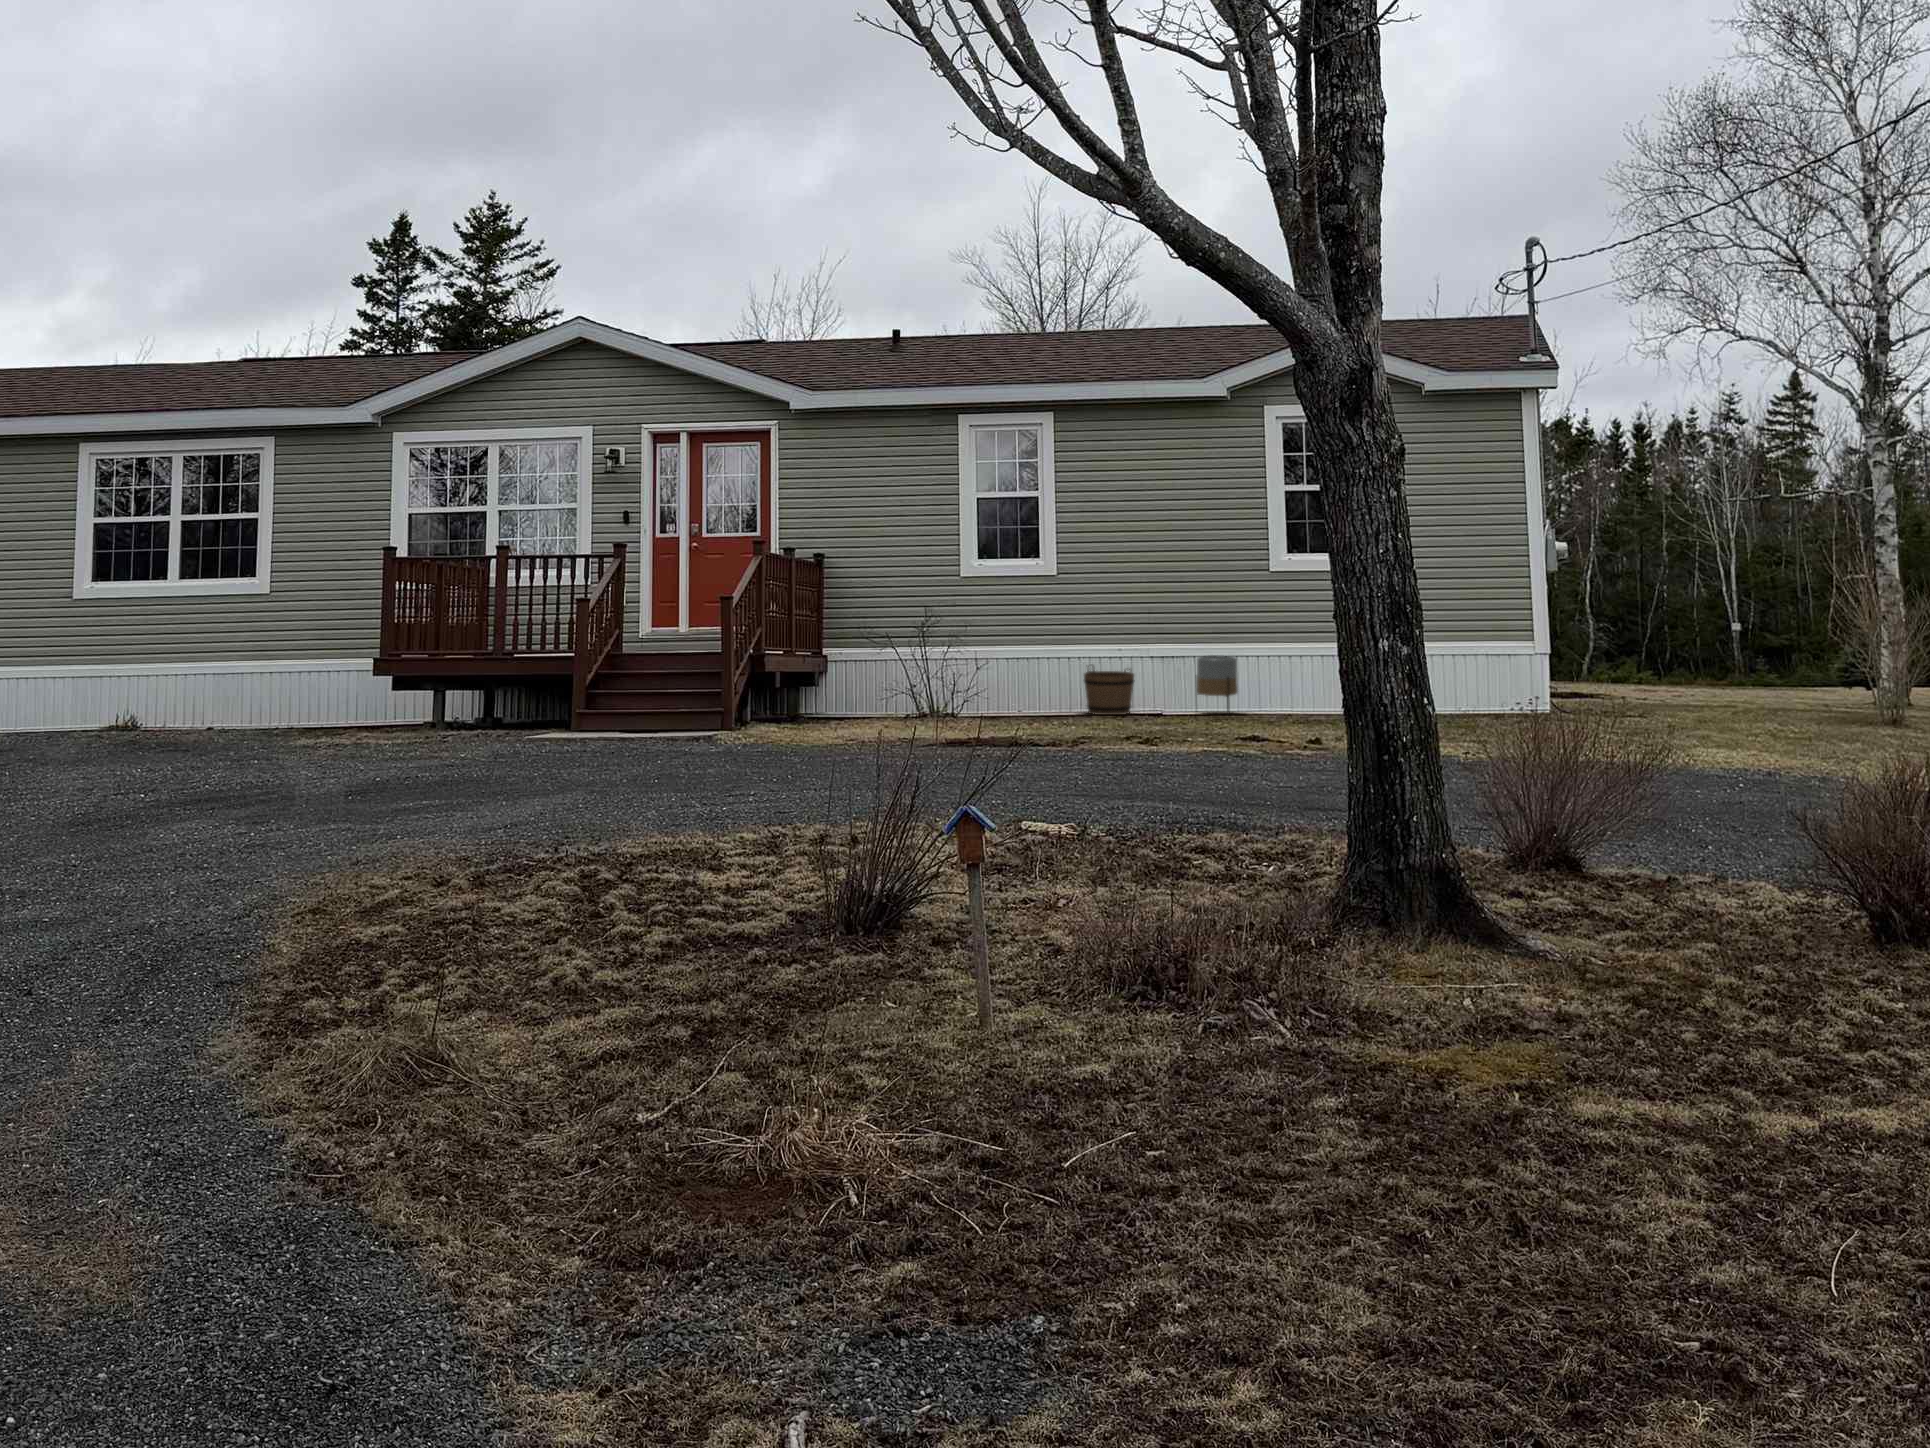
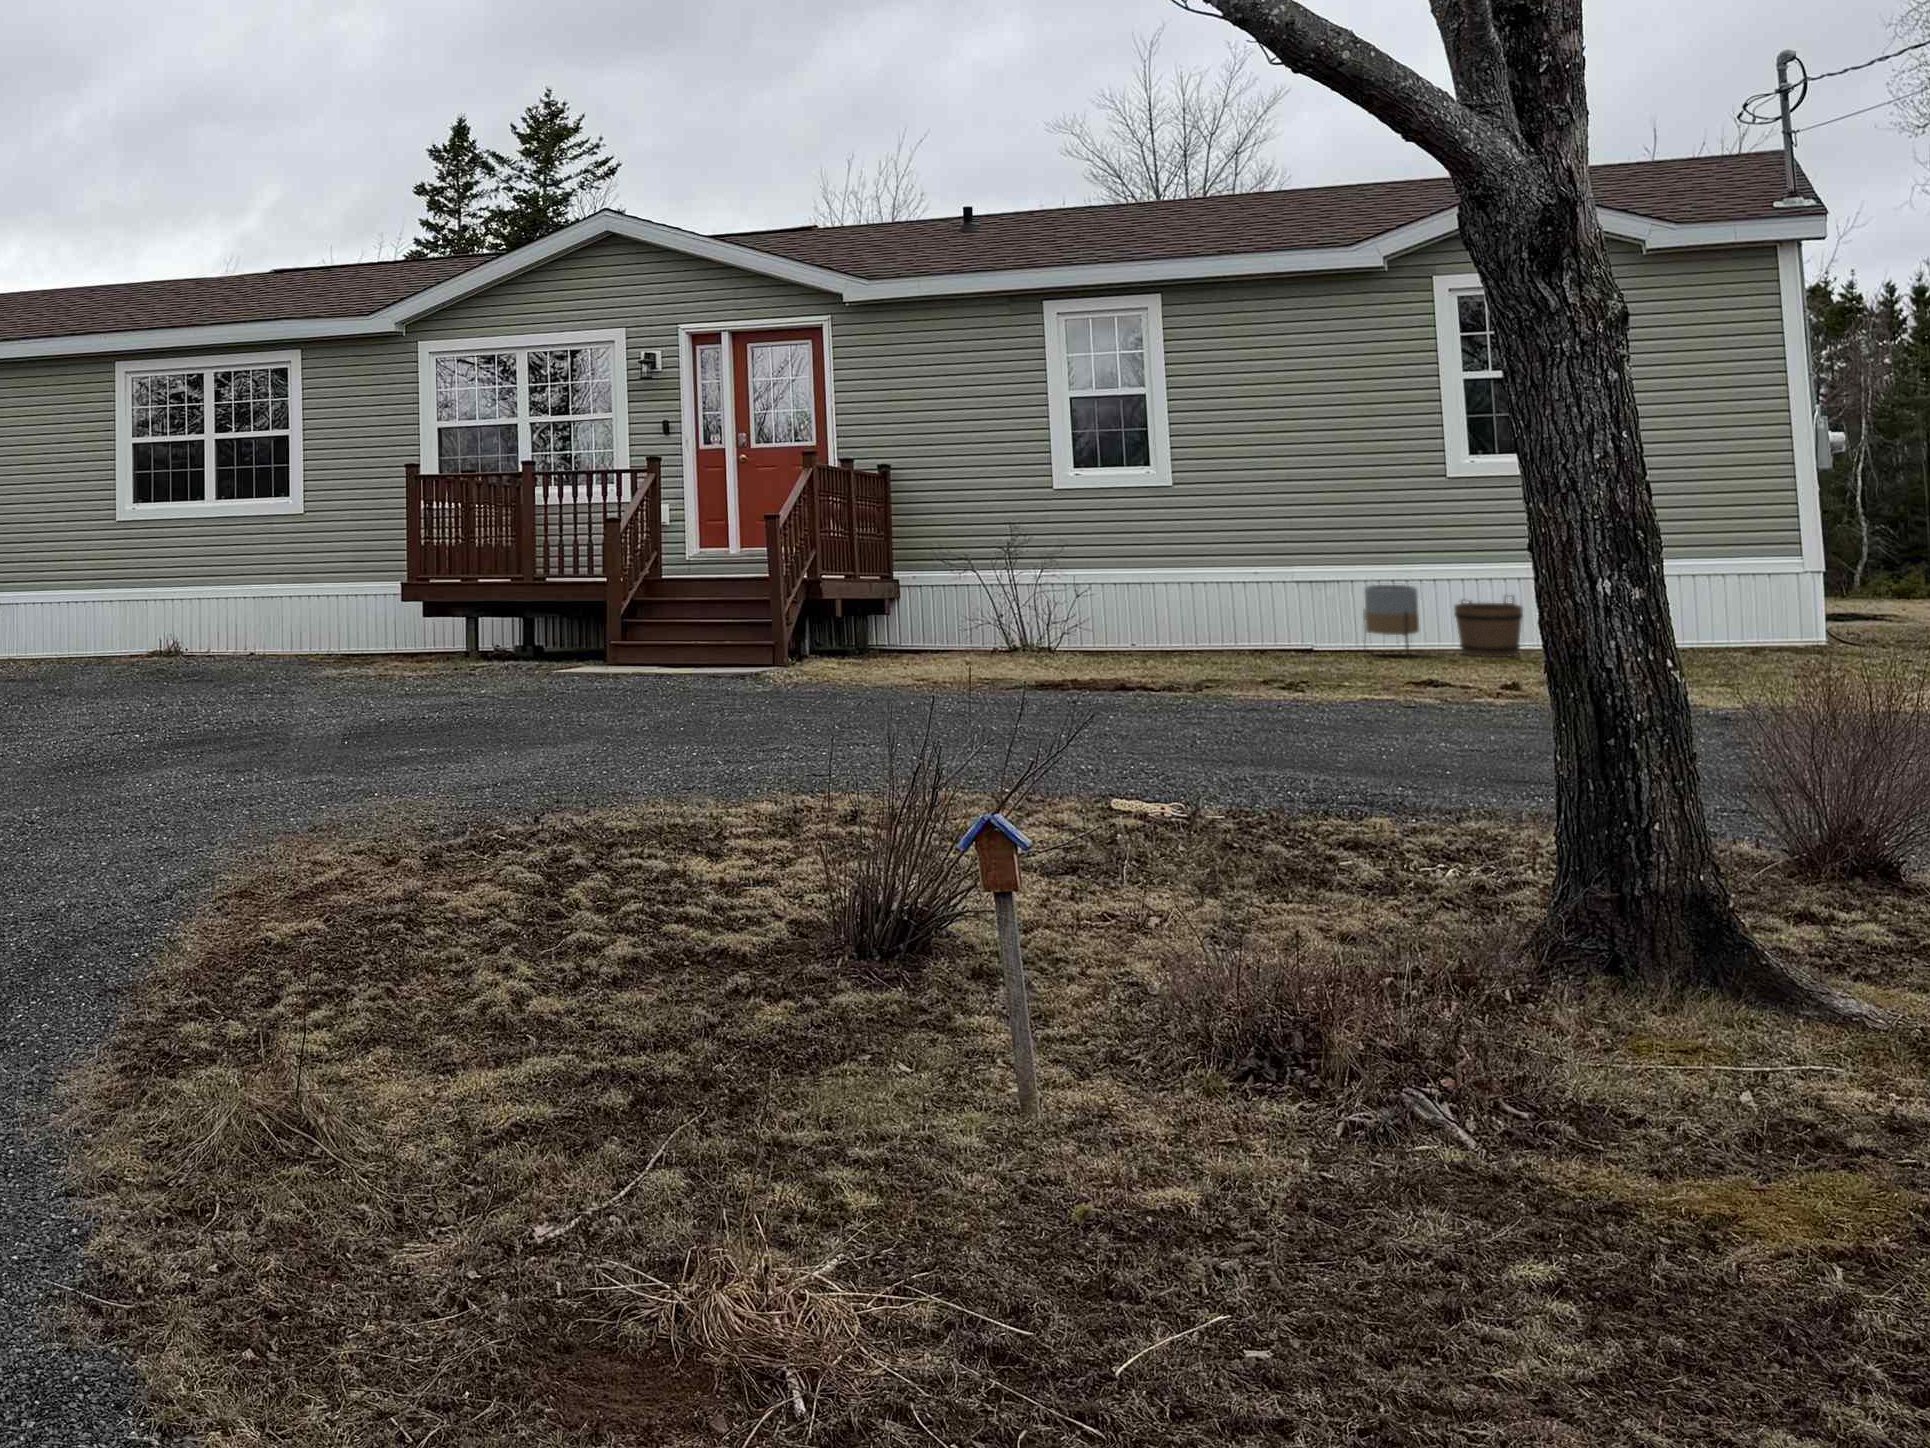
bucket: present [1084,666,1135,715] -> present [1454,596,1523,657]

